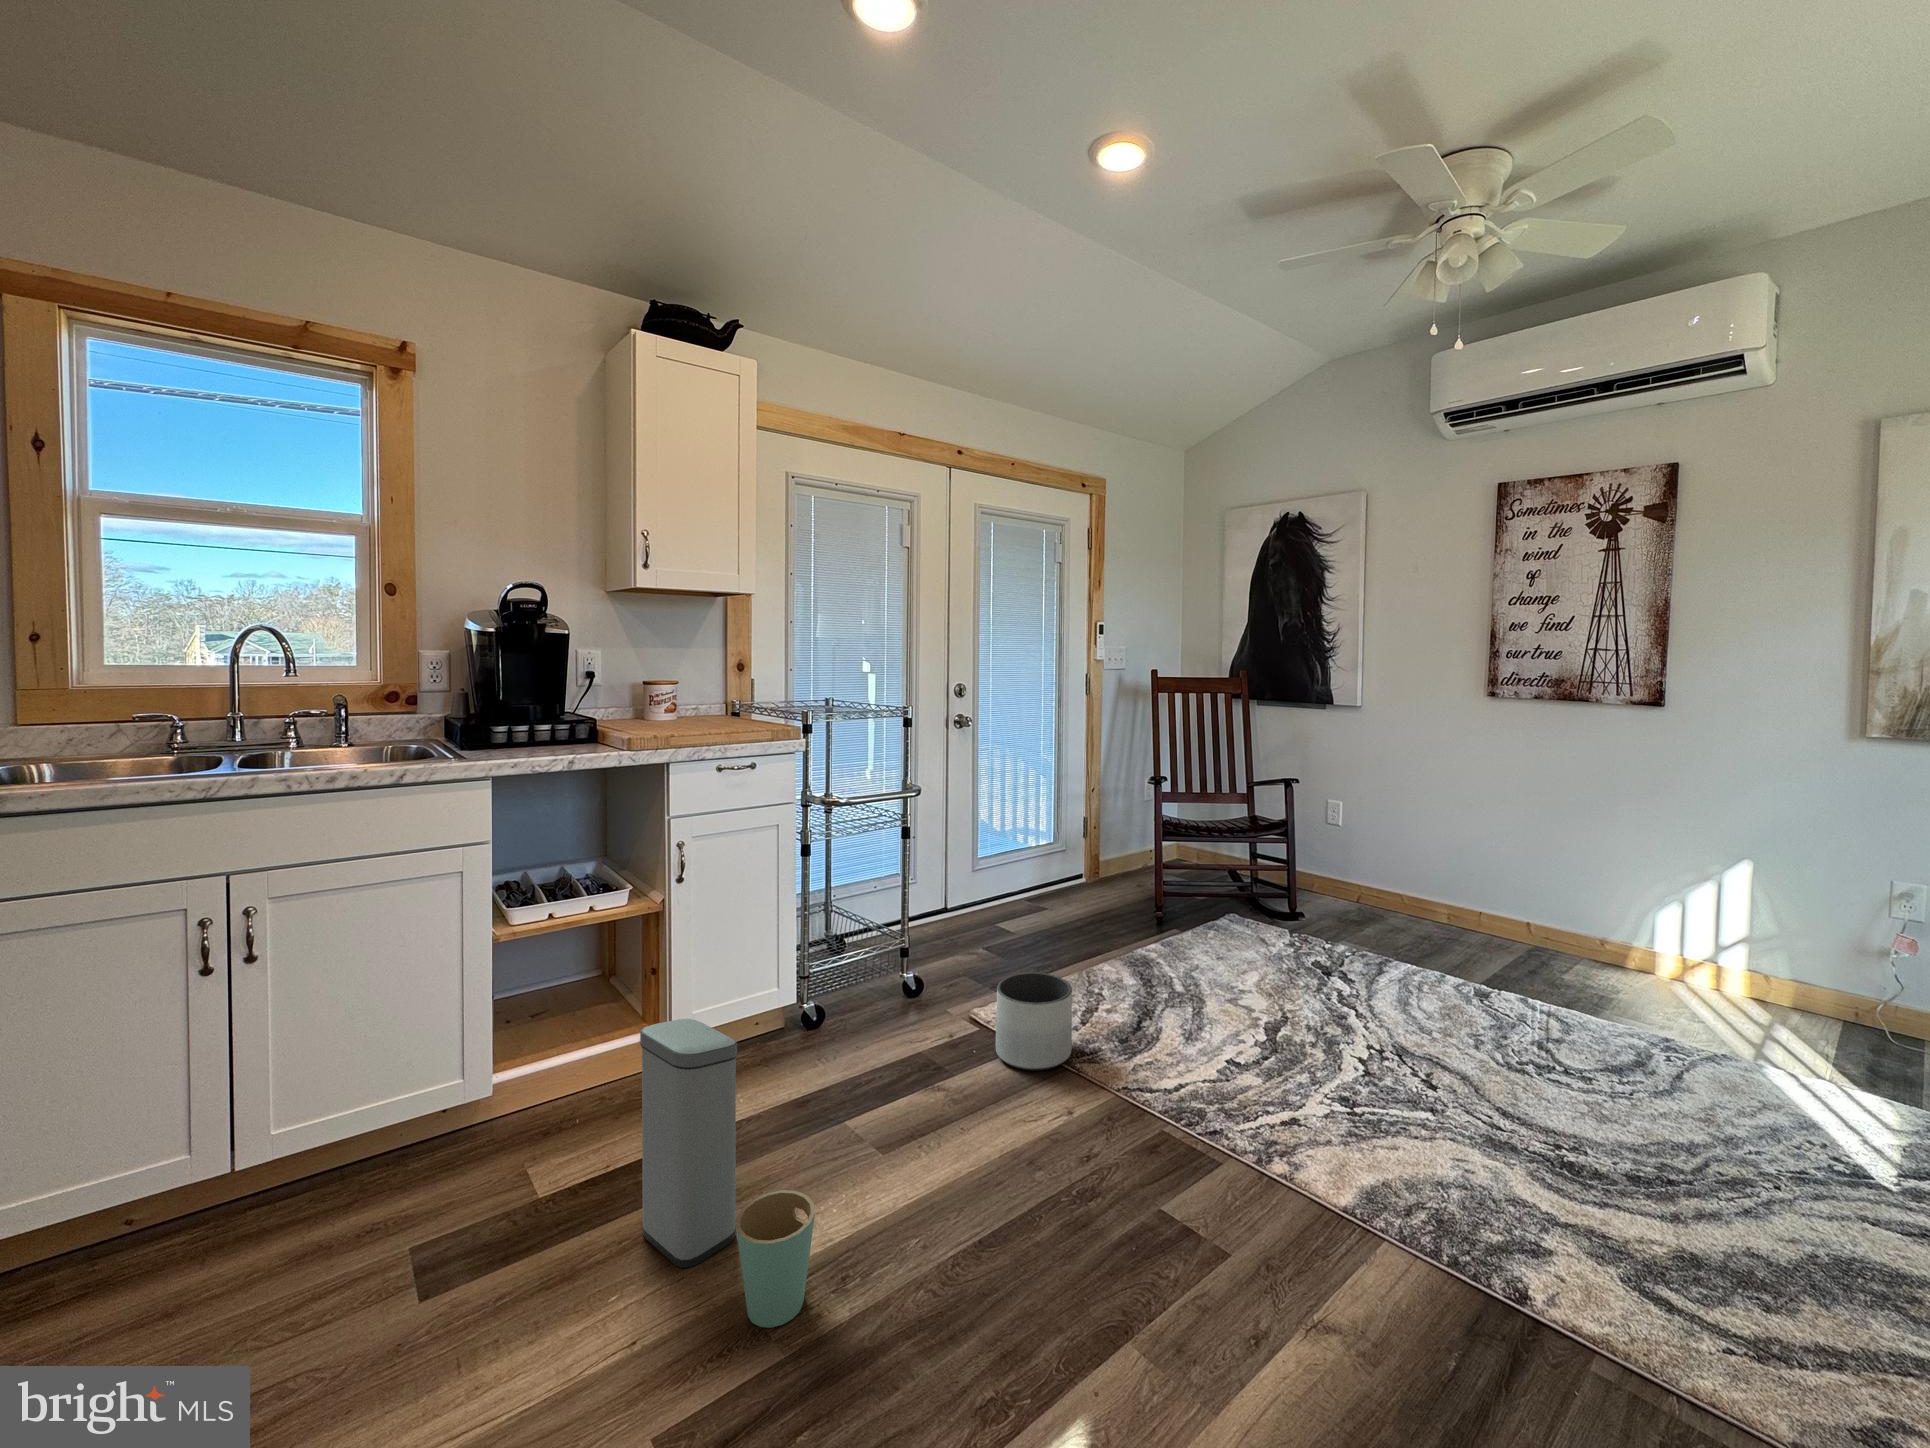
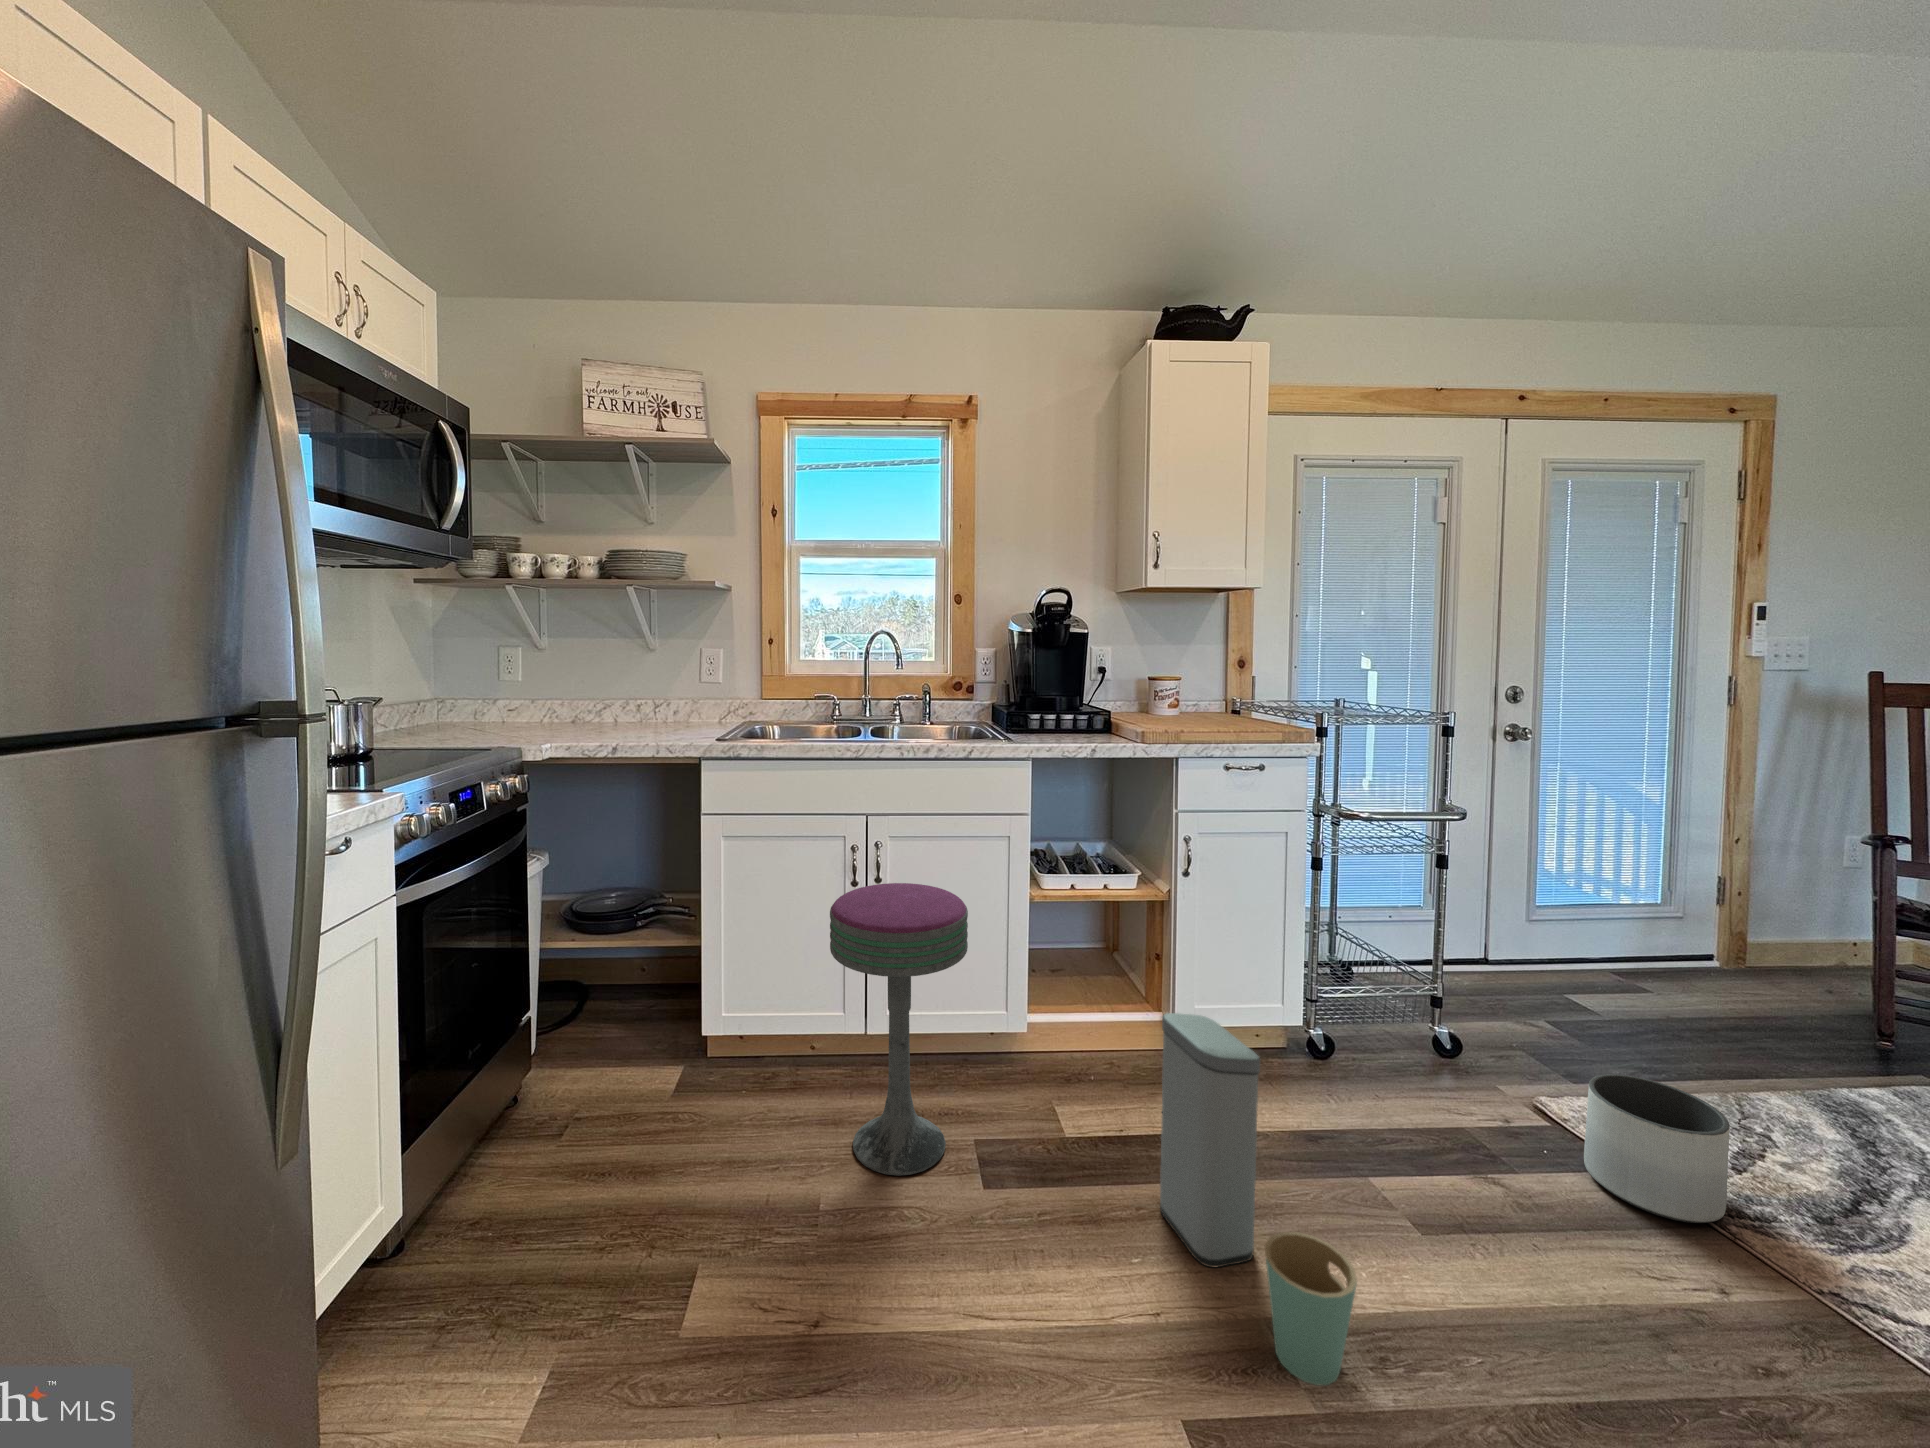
bar stool: none [135,954,387,1361] -> present [830,883,968,1176]

